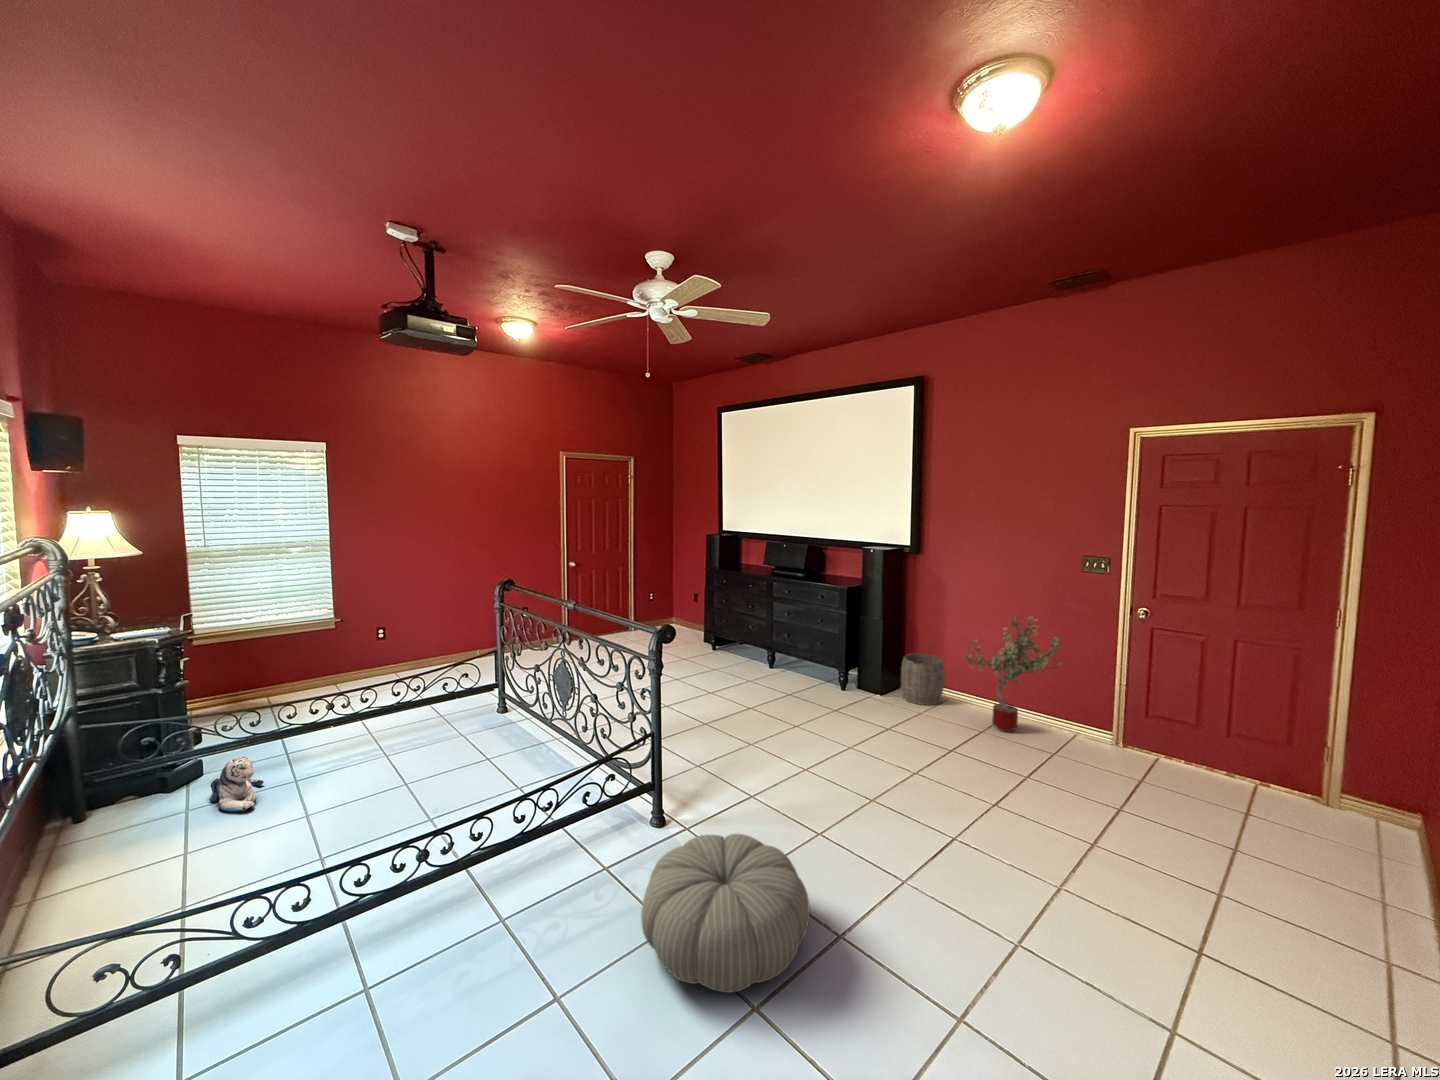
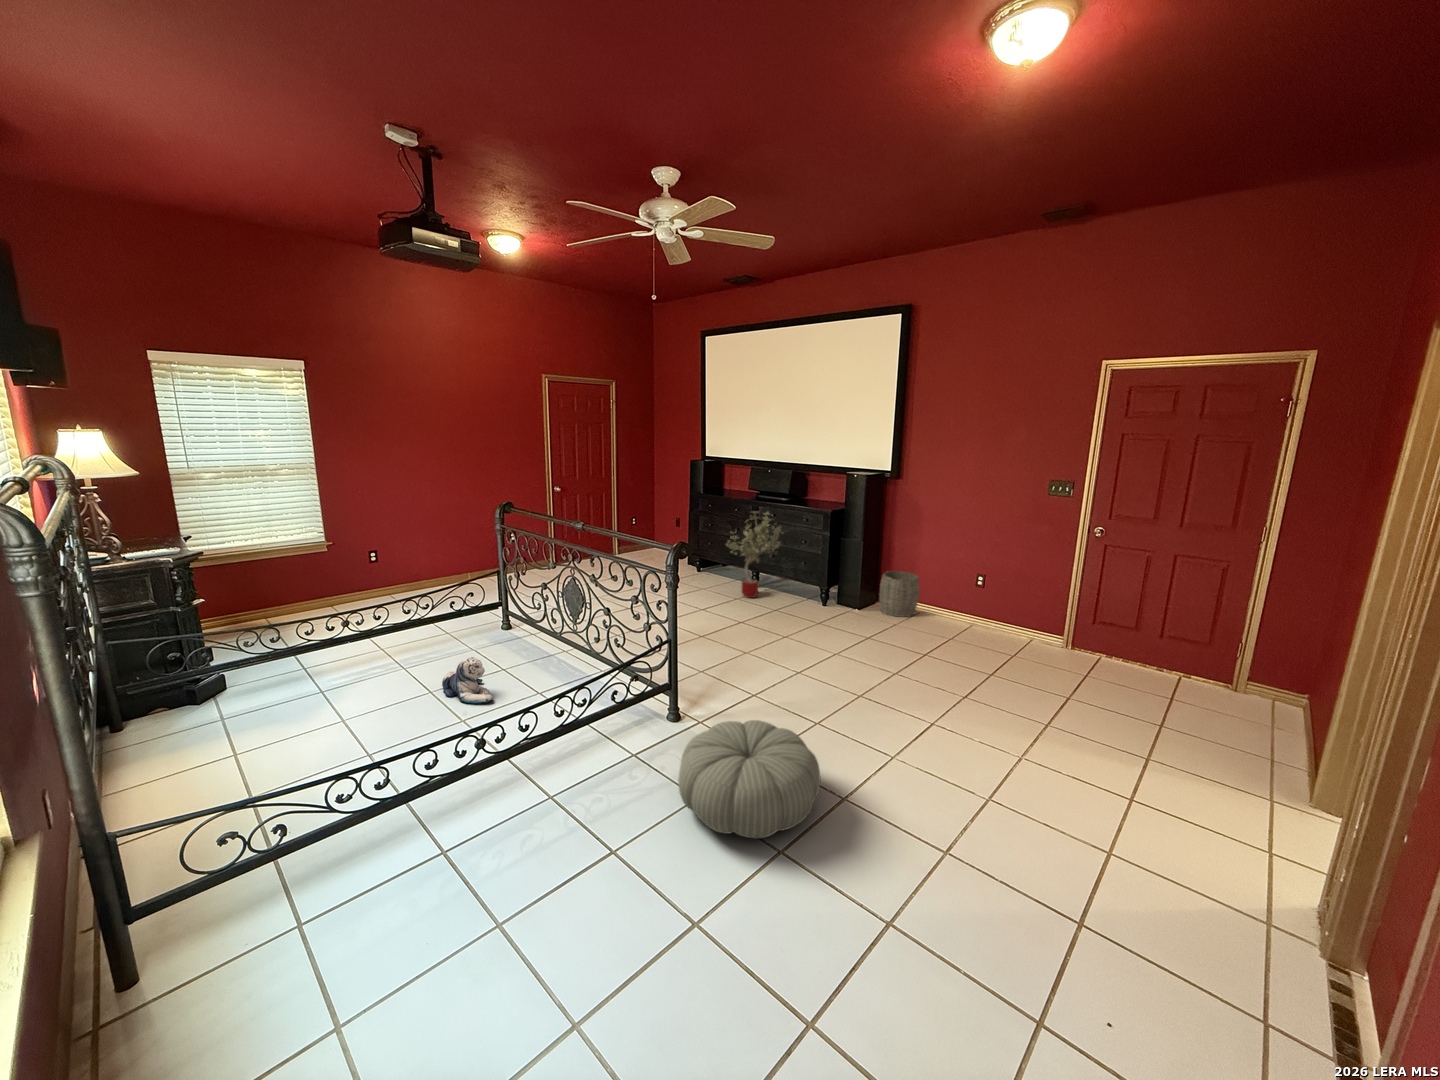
potted tree: present [962,616,1062,732] -> present [726,511,783,598]
plush toy: present [209,757,264,812] -> present [442,657,493,704]

